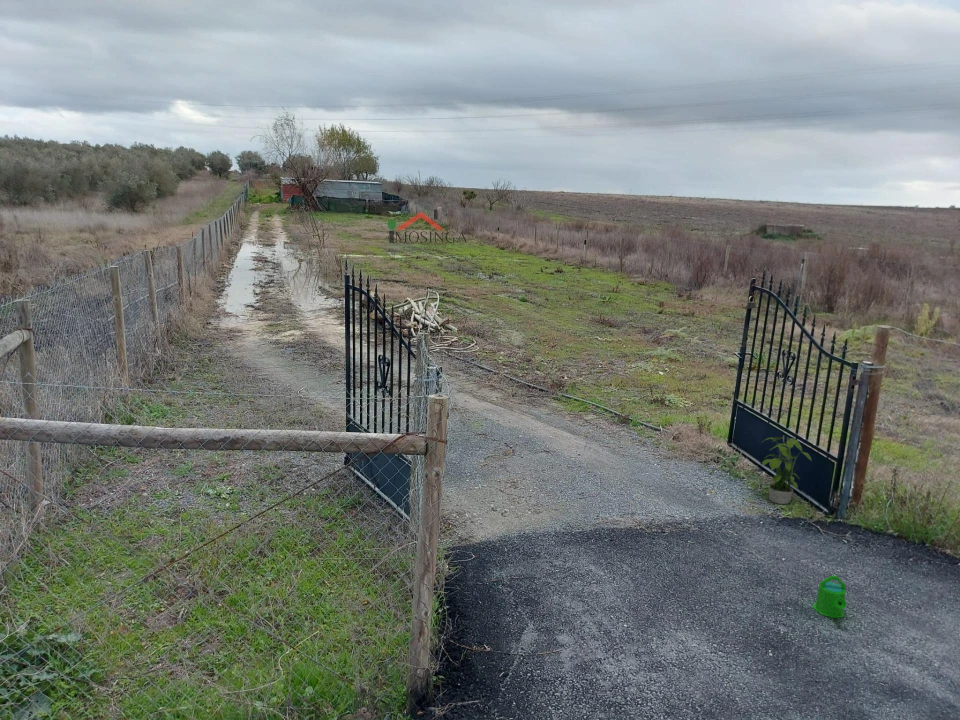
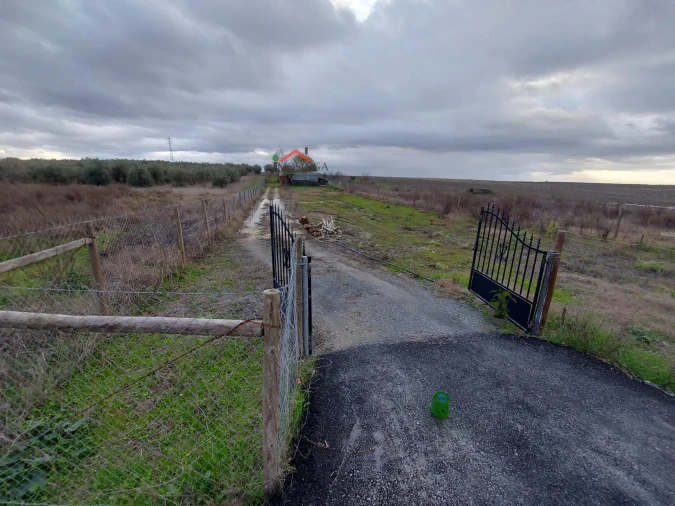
watering can: present [813,575,847,618] -> present [431,391,450,418]

